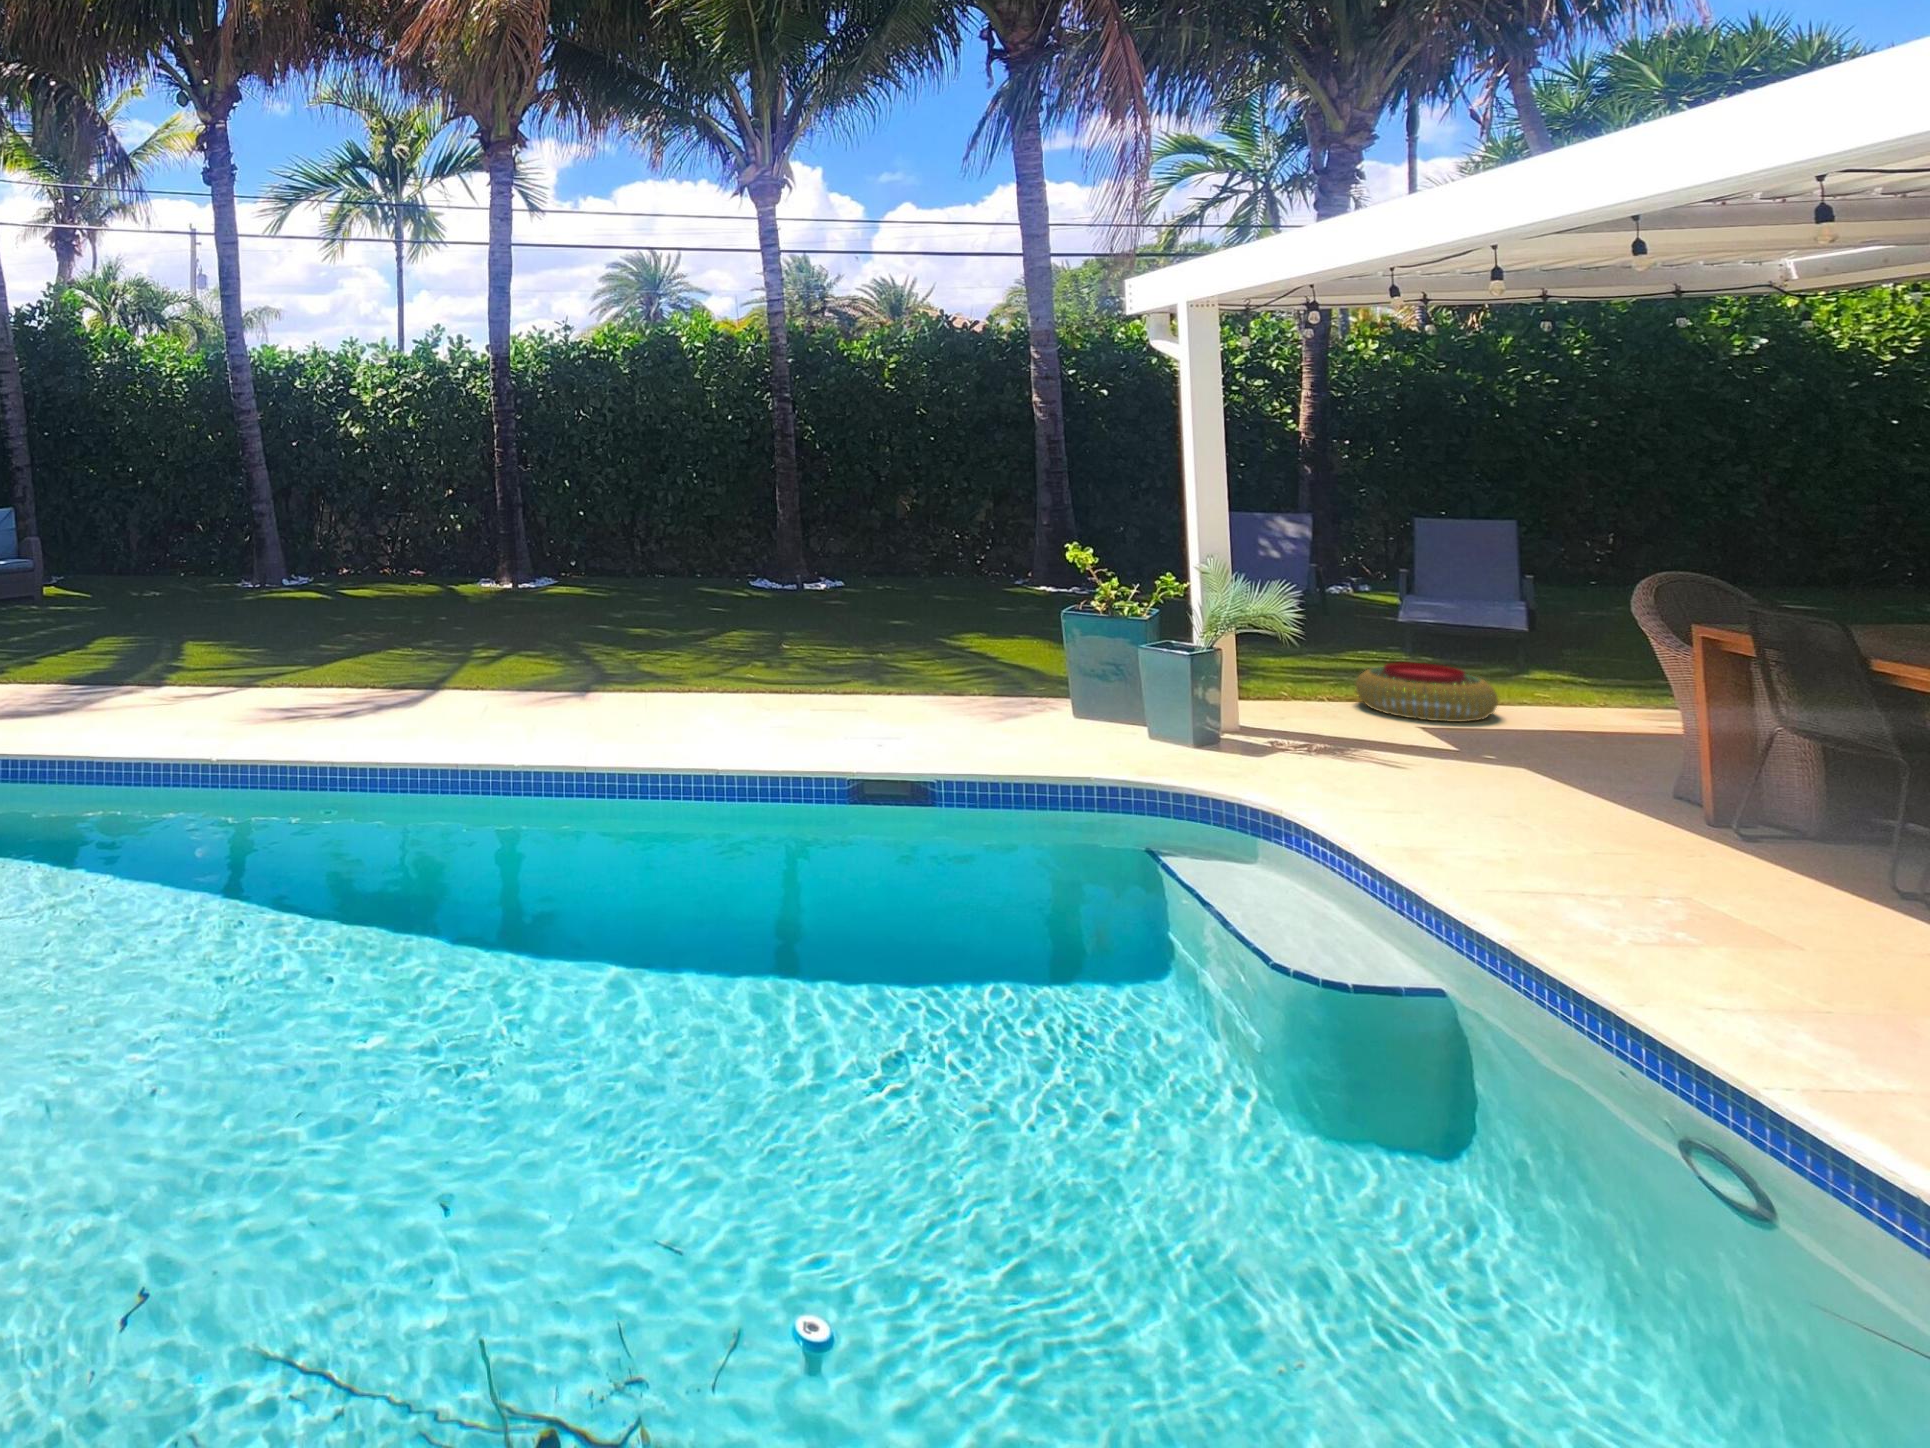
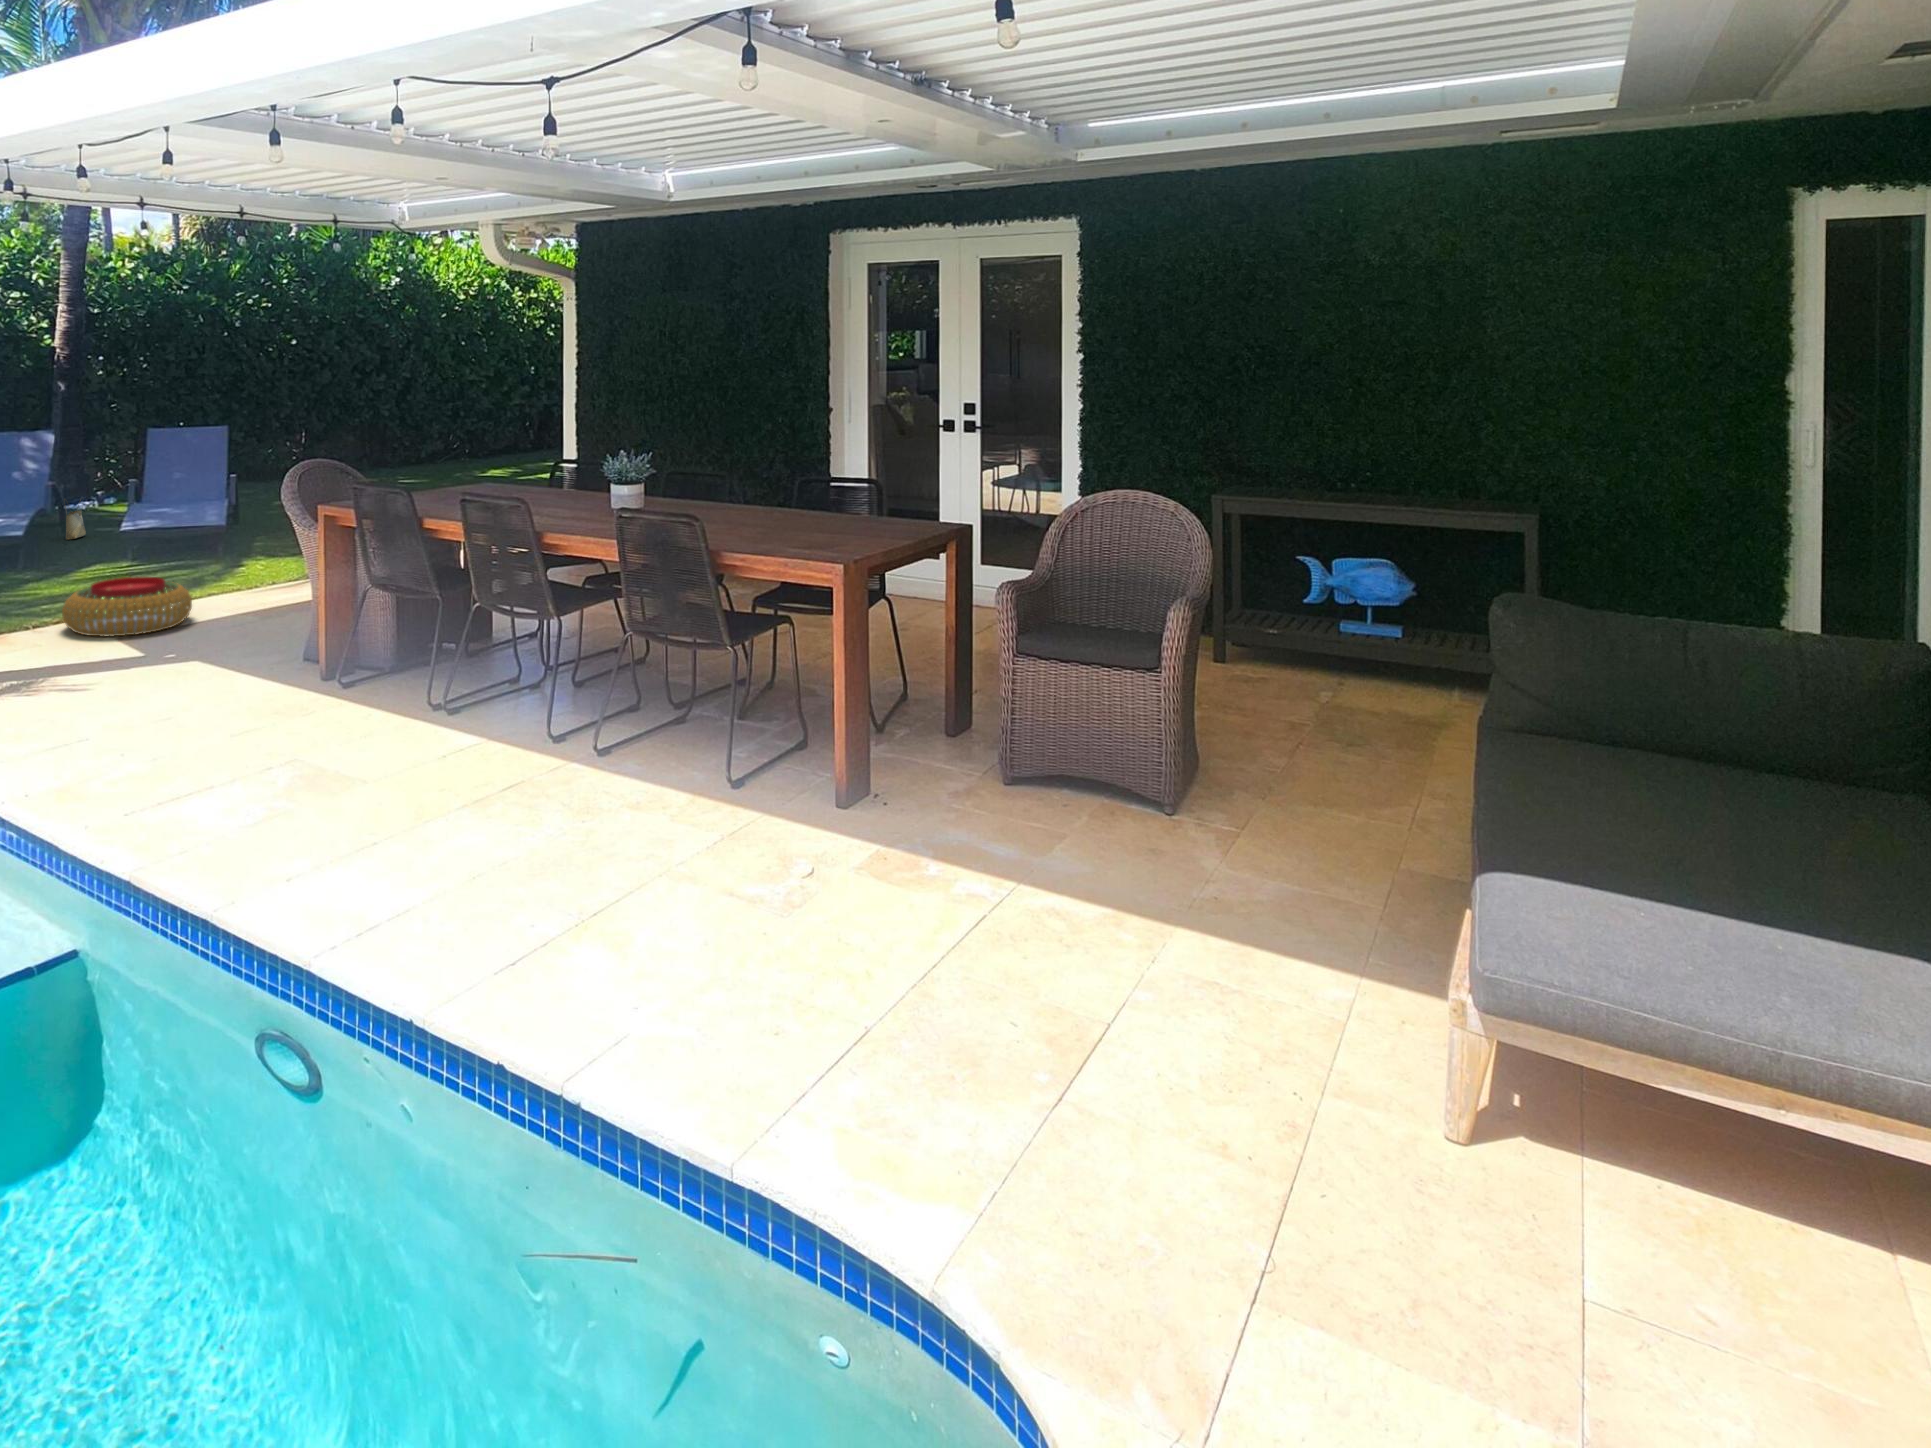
woven basket: none [1320,578,1344,618] -> present [64,499,86,540]

